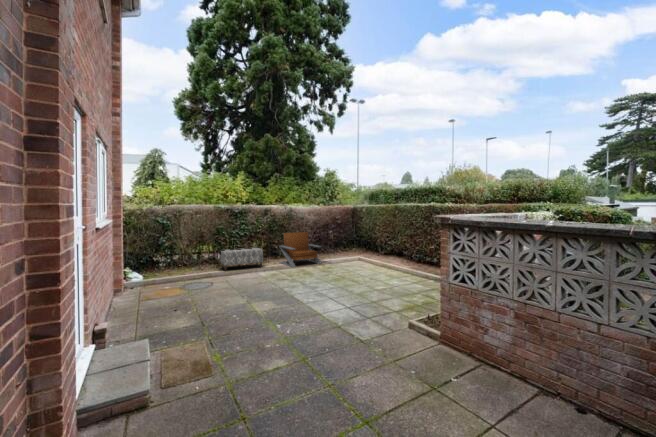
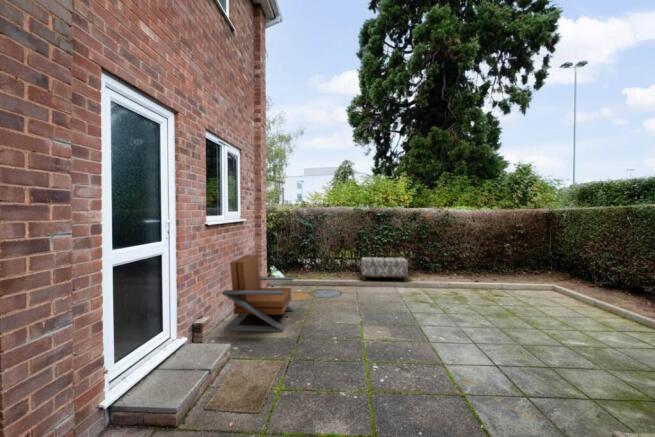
lounge chair: present [279,232,321,267] -> present [222,255,294,332]

